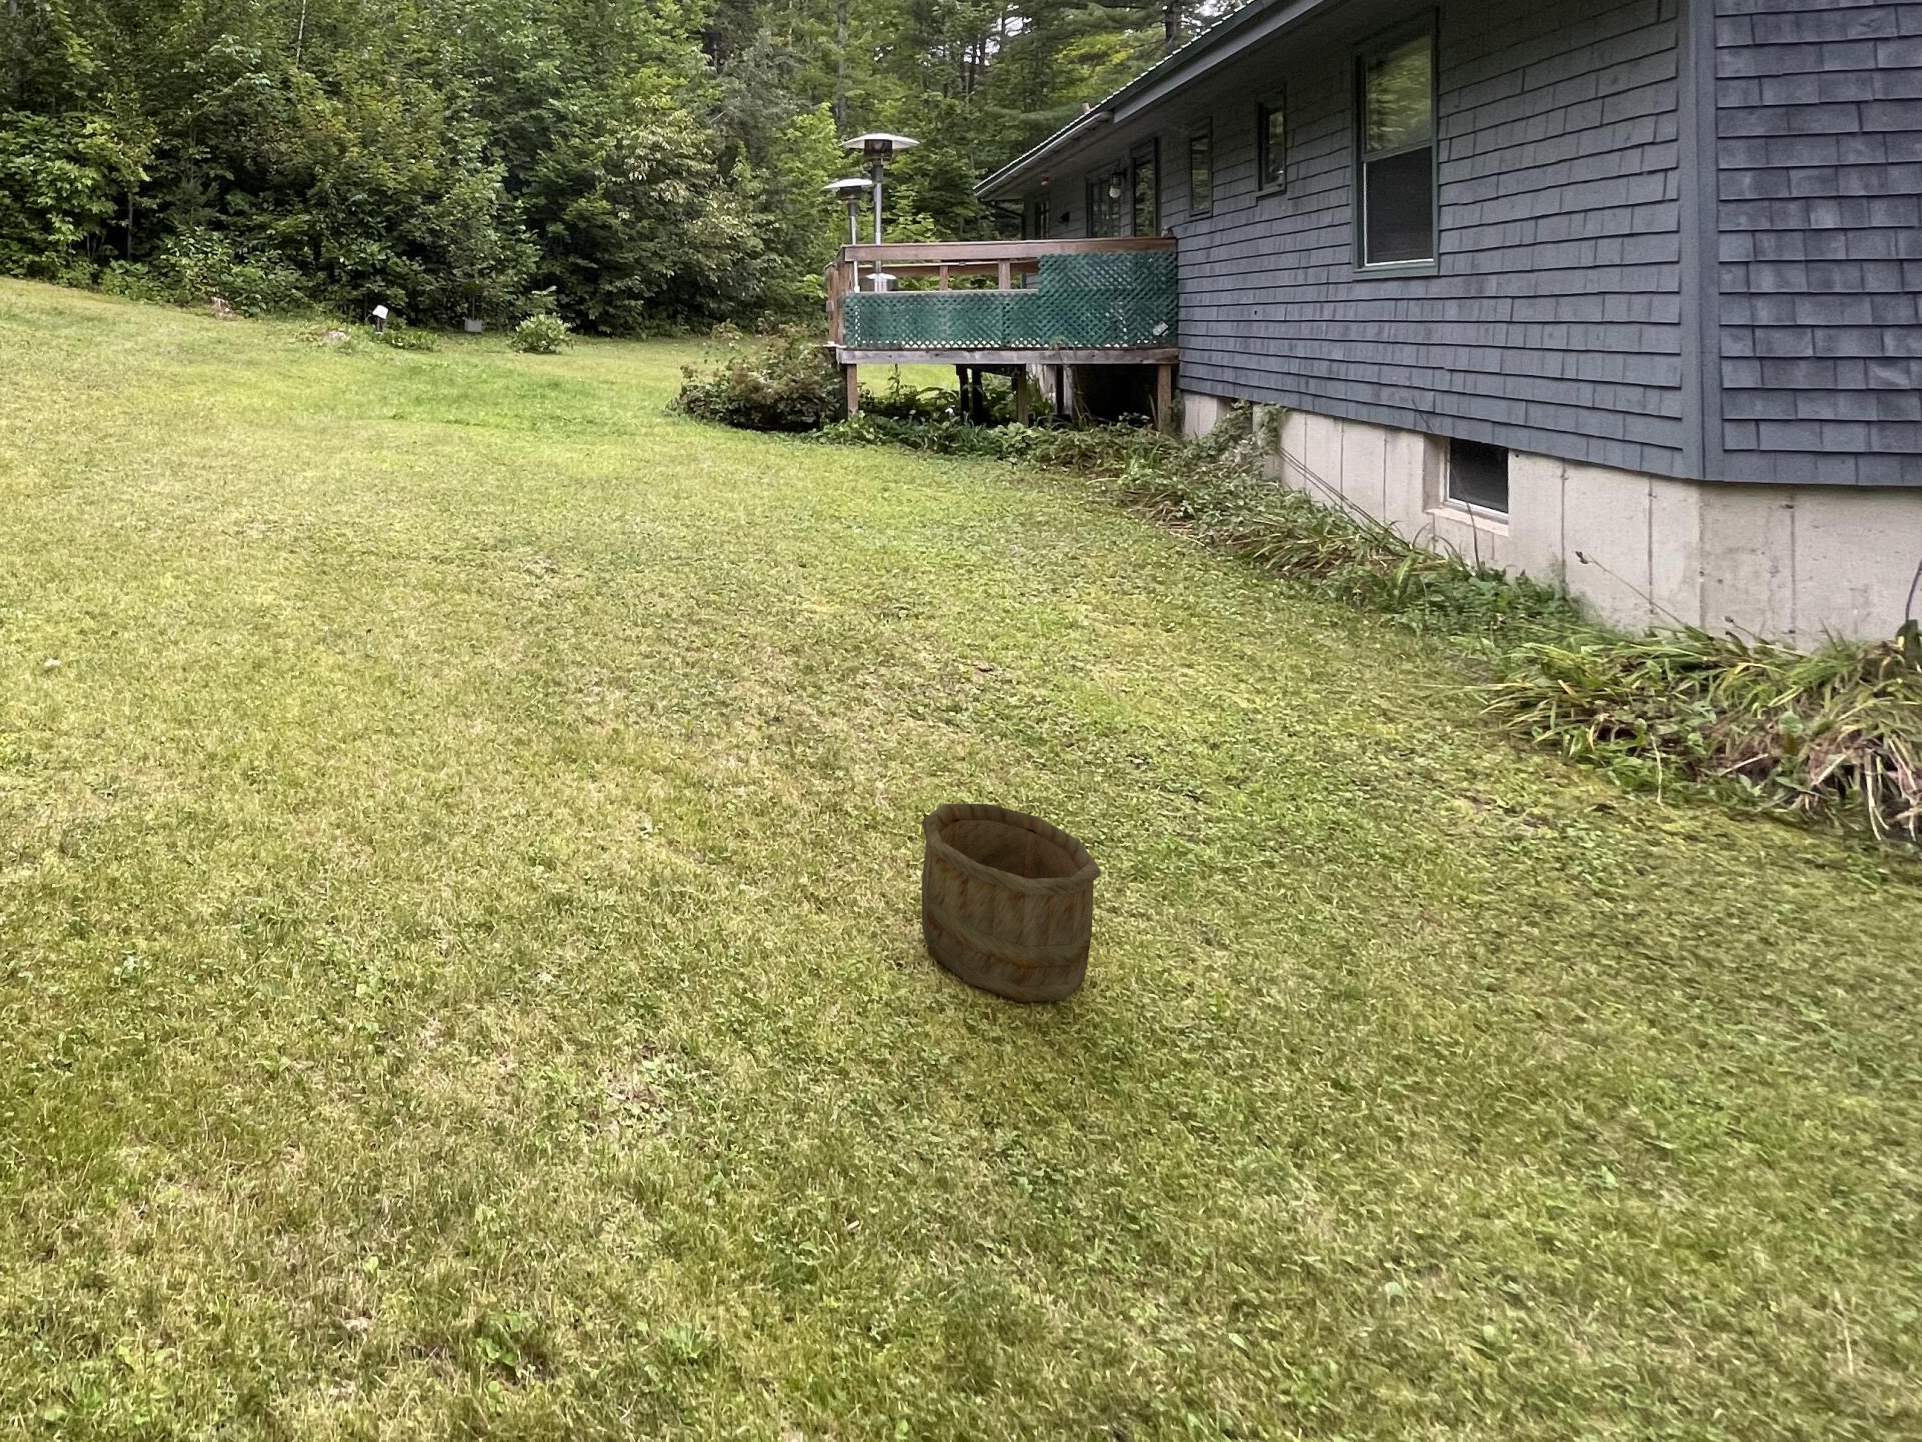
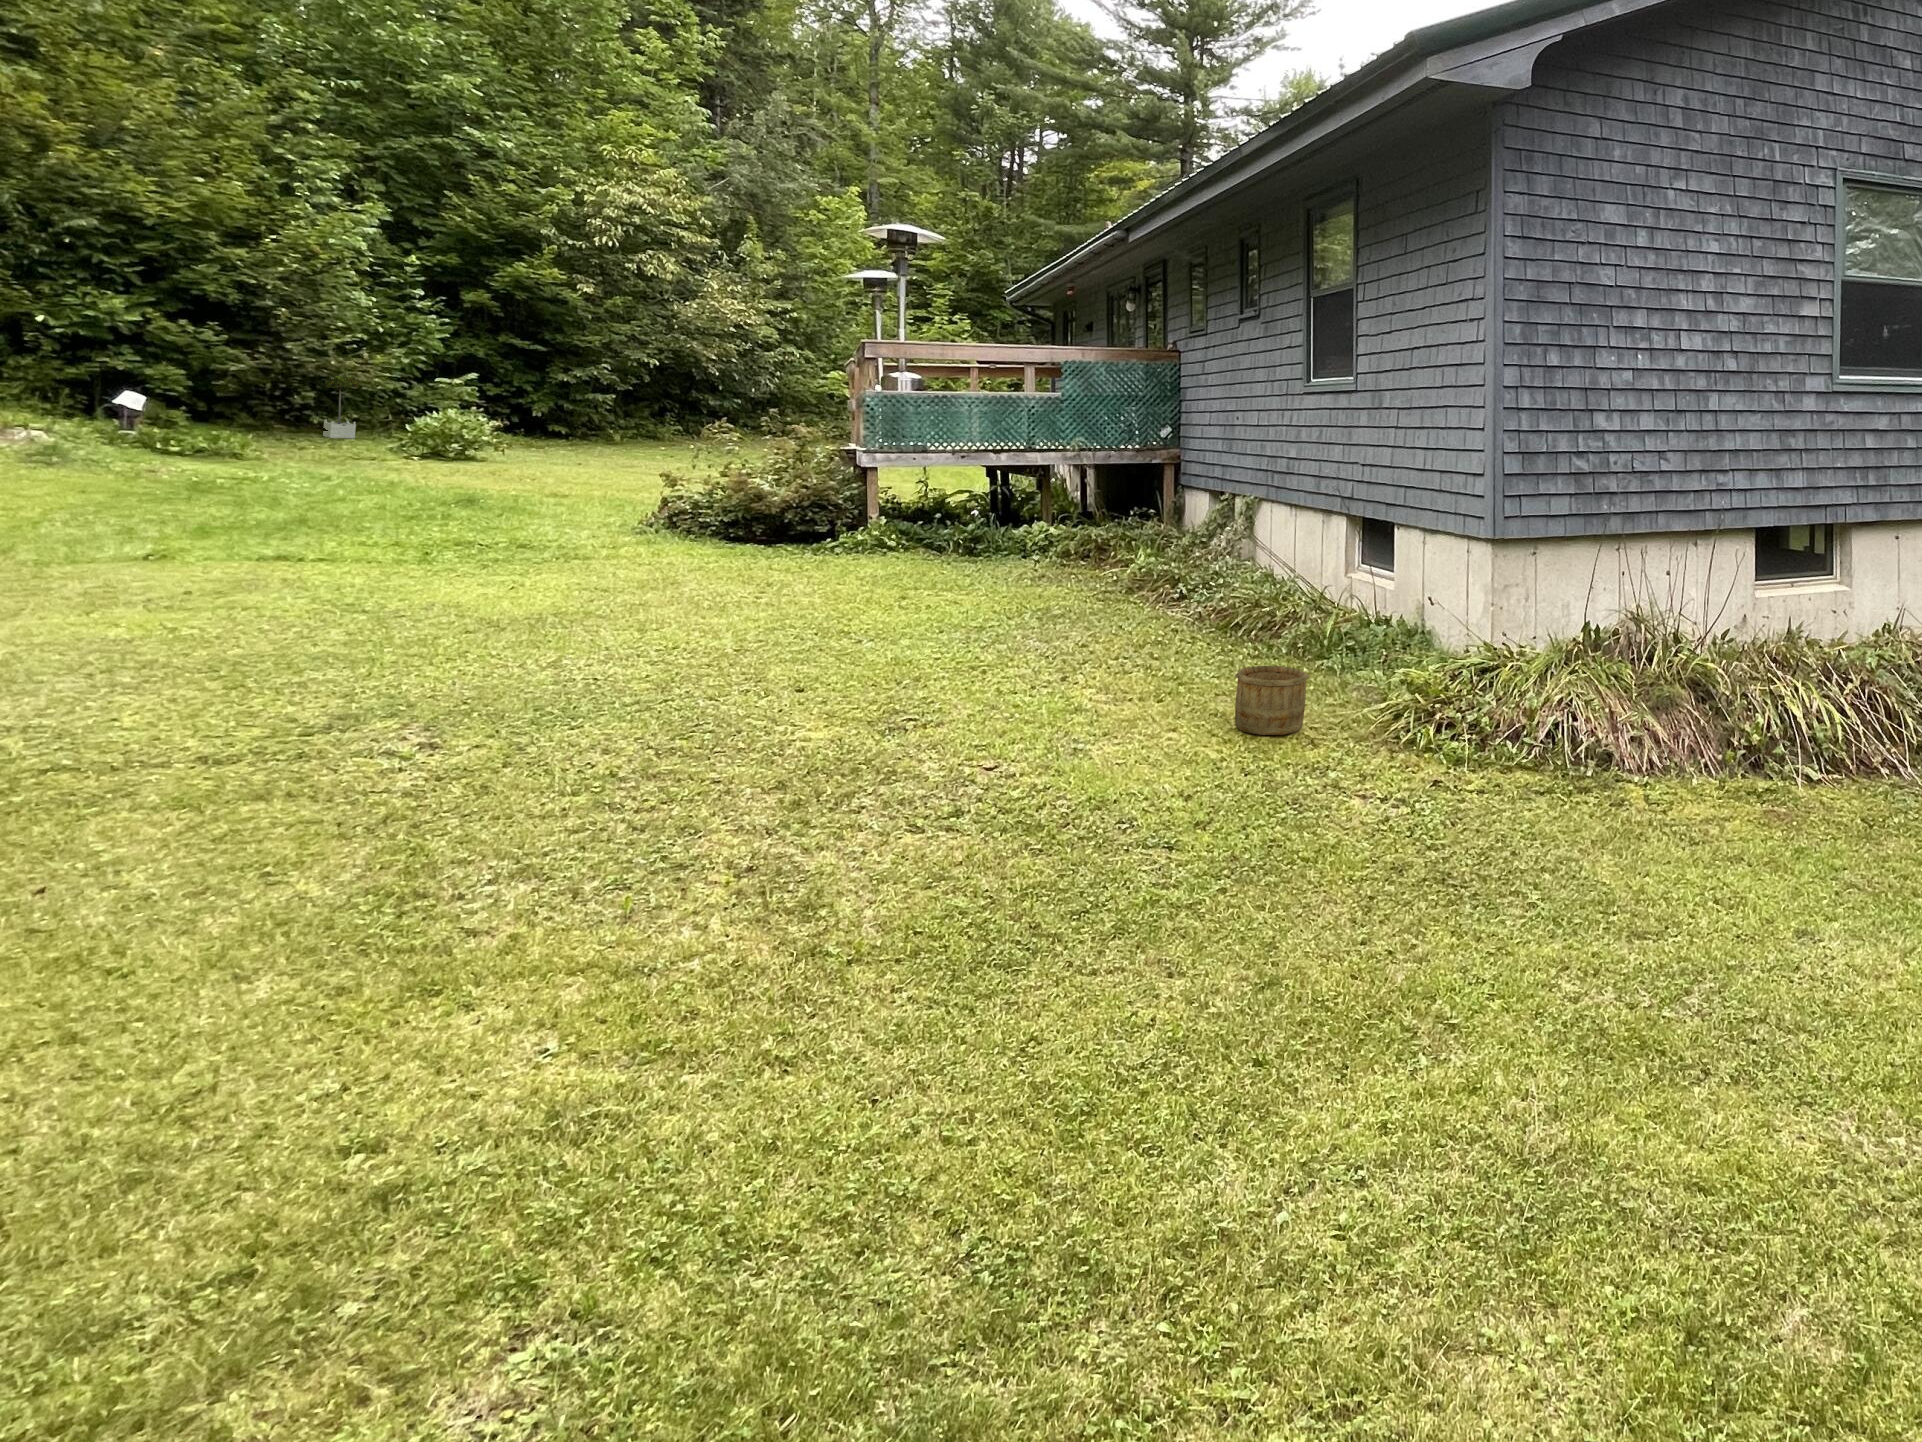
wooden bucket: present [921,804,1101,1002] -> present [1235,666,1309,735]

